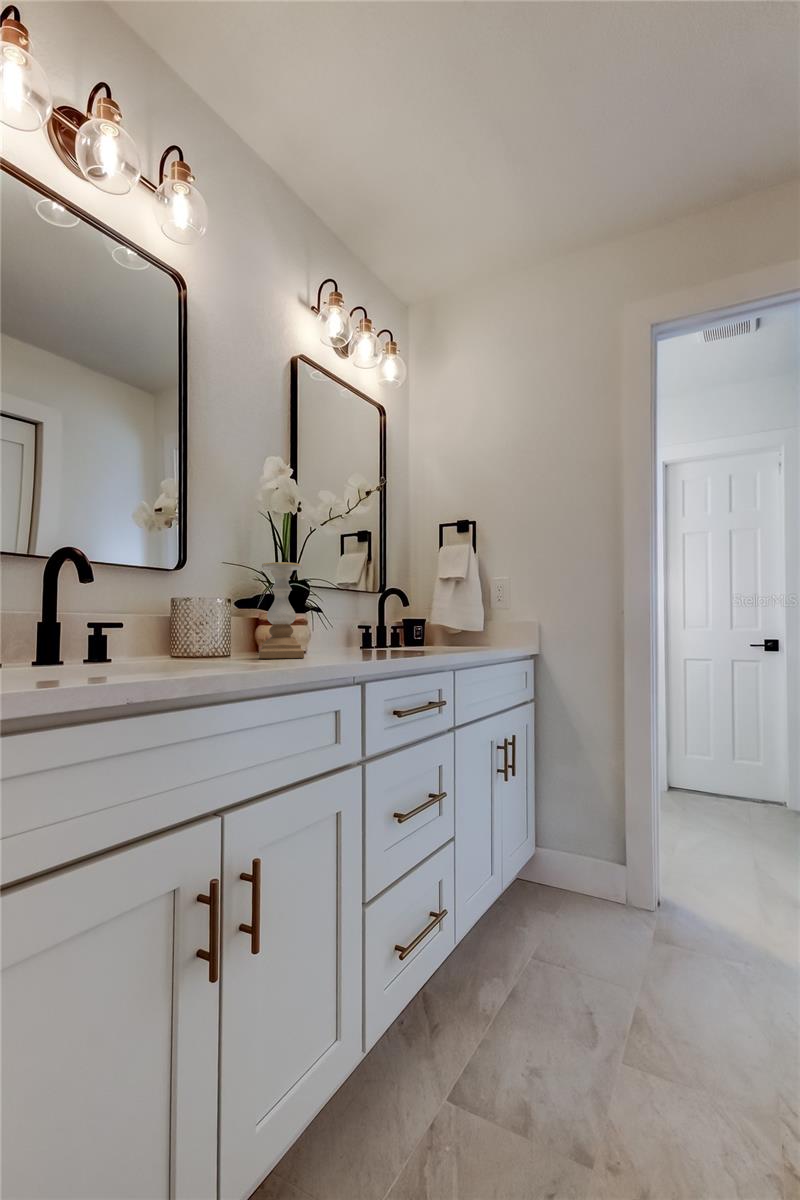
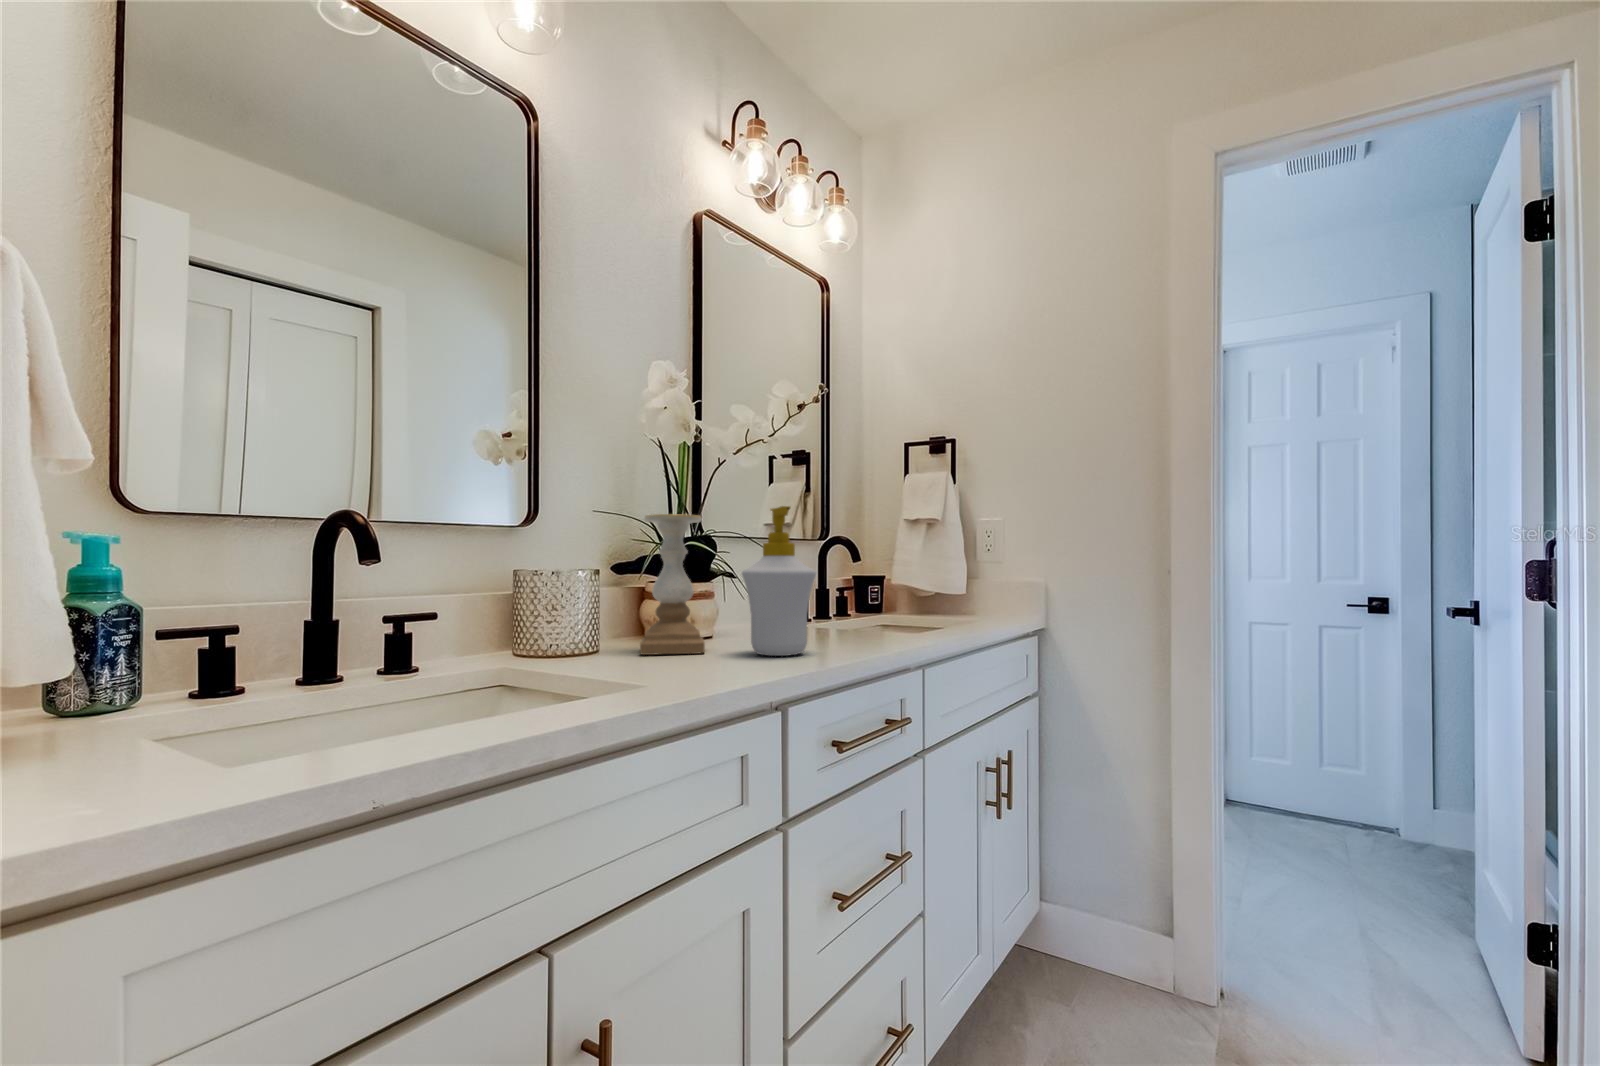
soap bottle: none [330,556,381,658] -> present [742,506,816,656]

